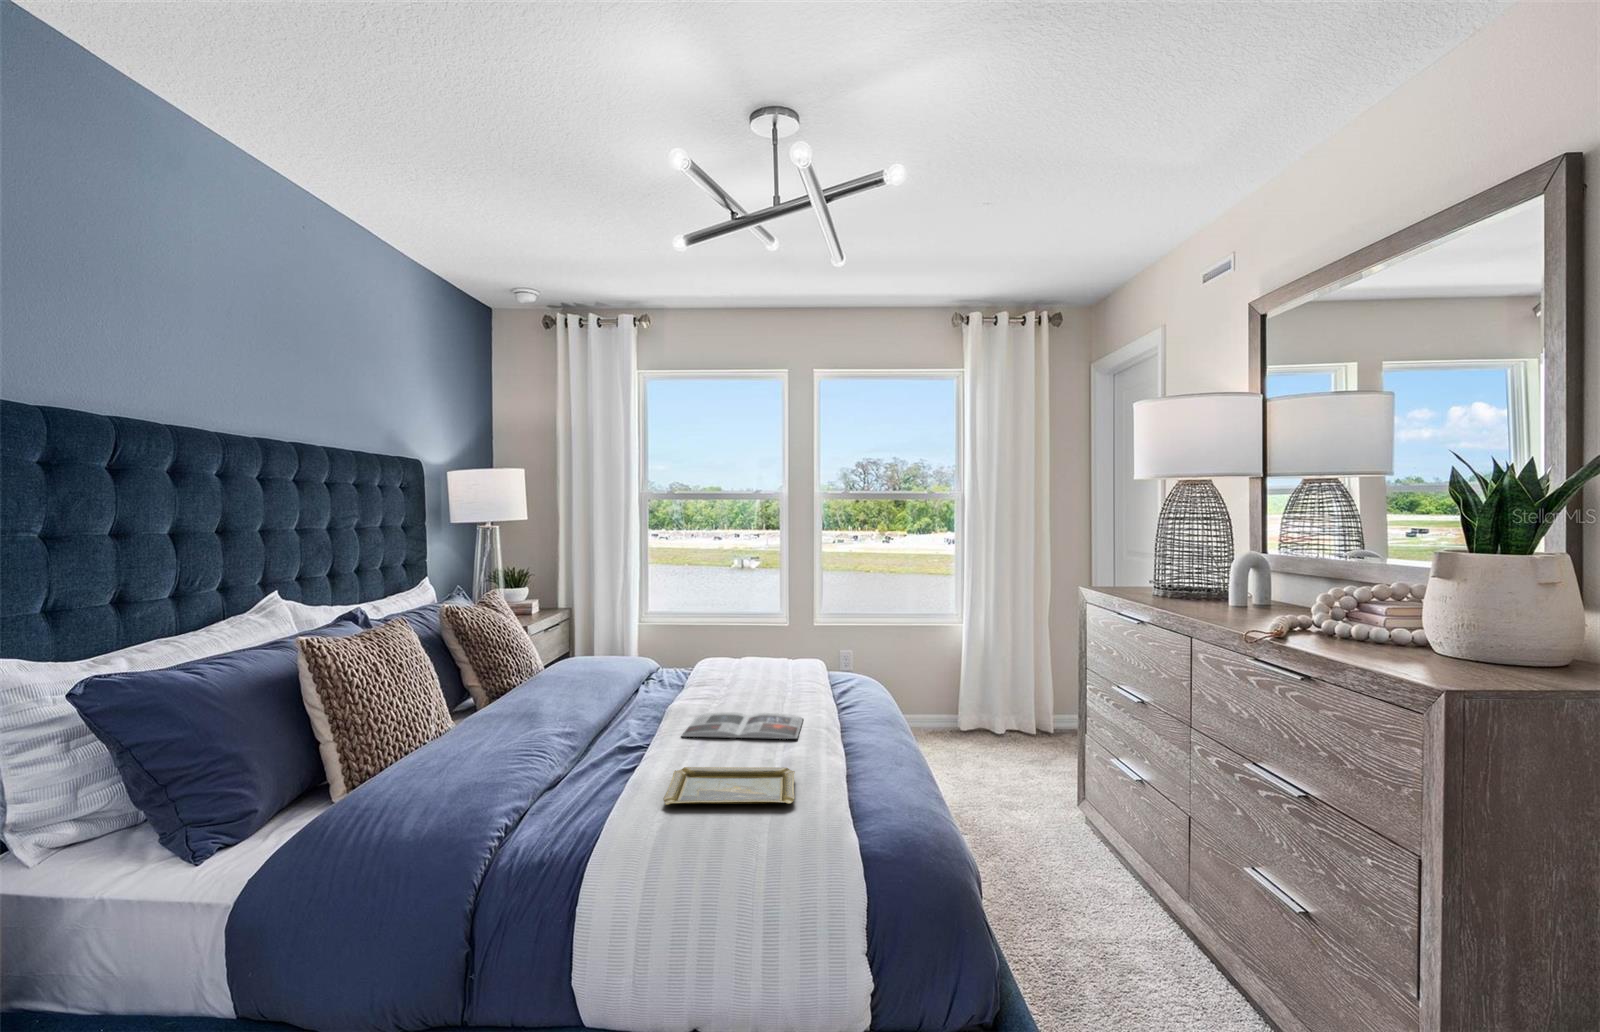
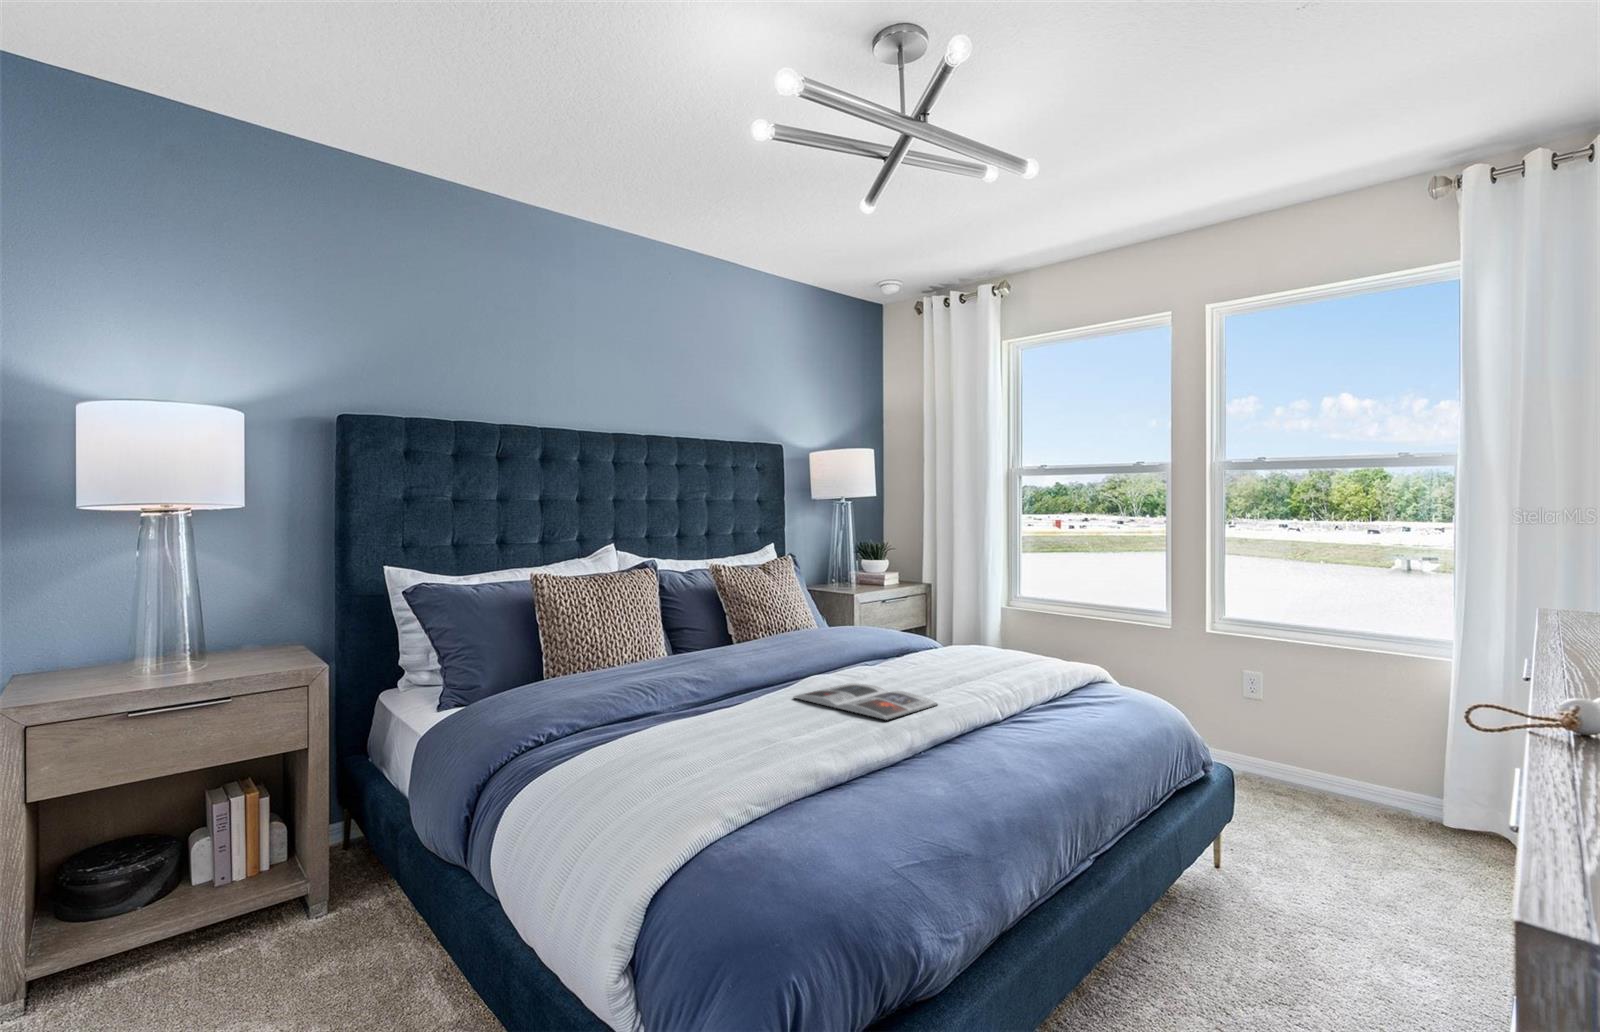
tray: present [663,767,795,805] -> none [655,719,806,769]

